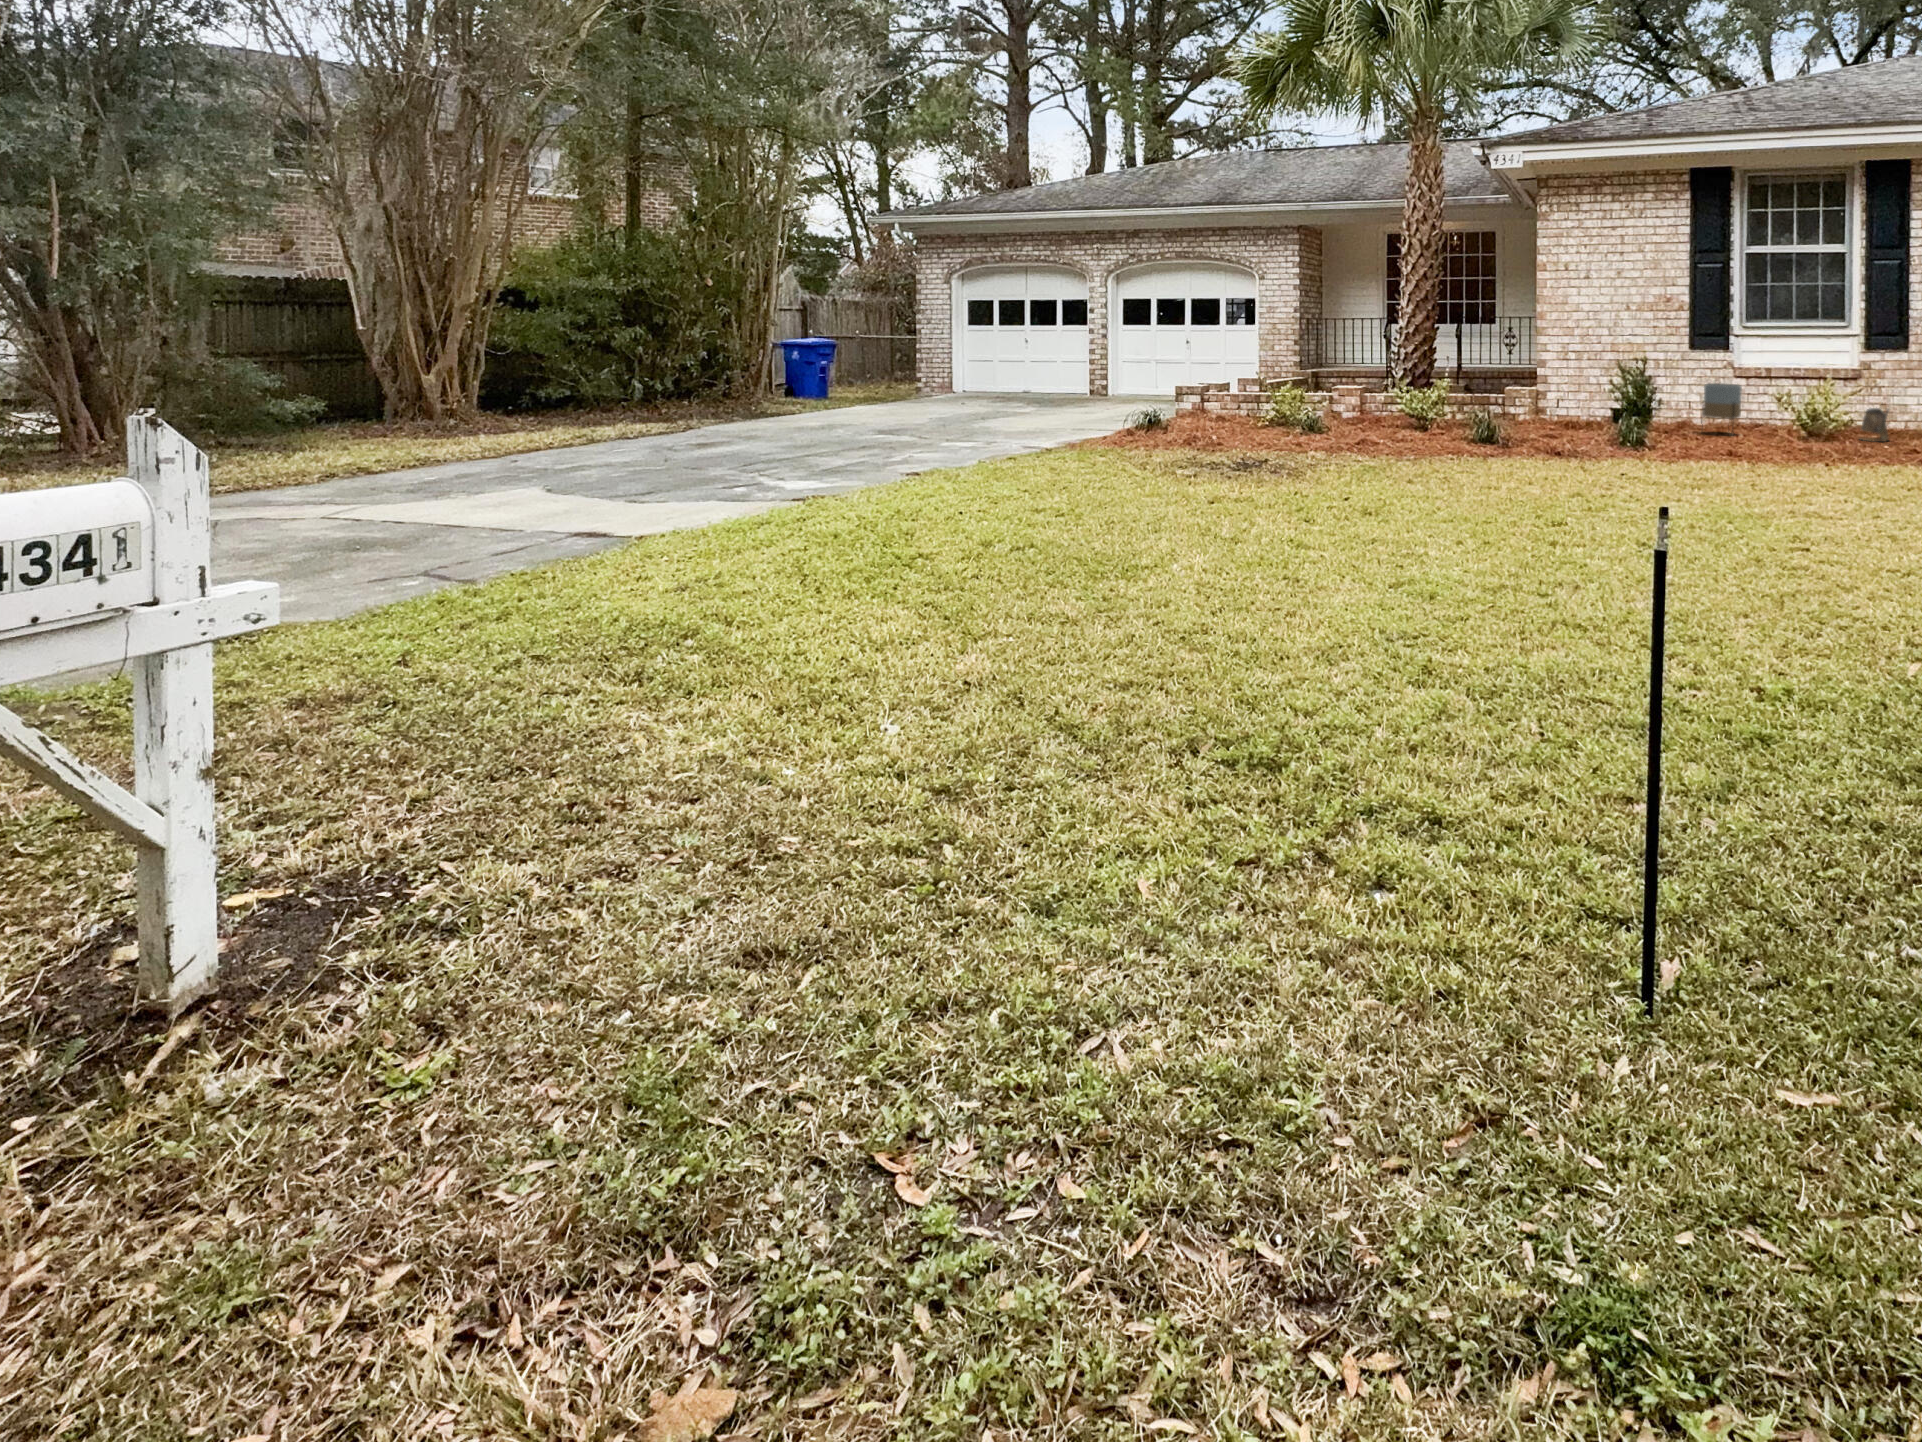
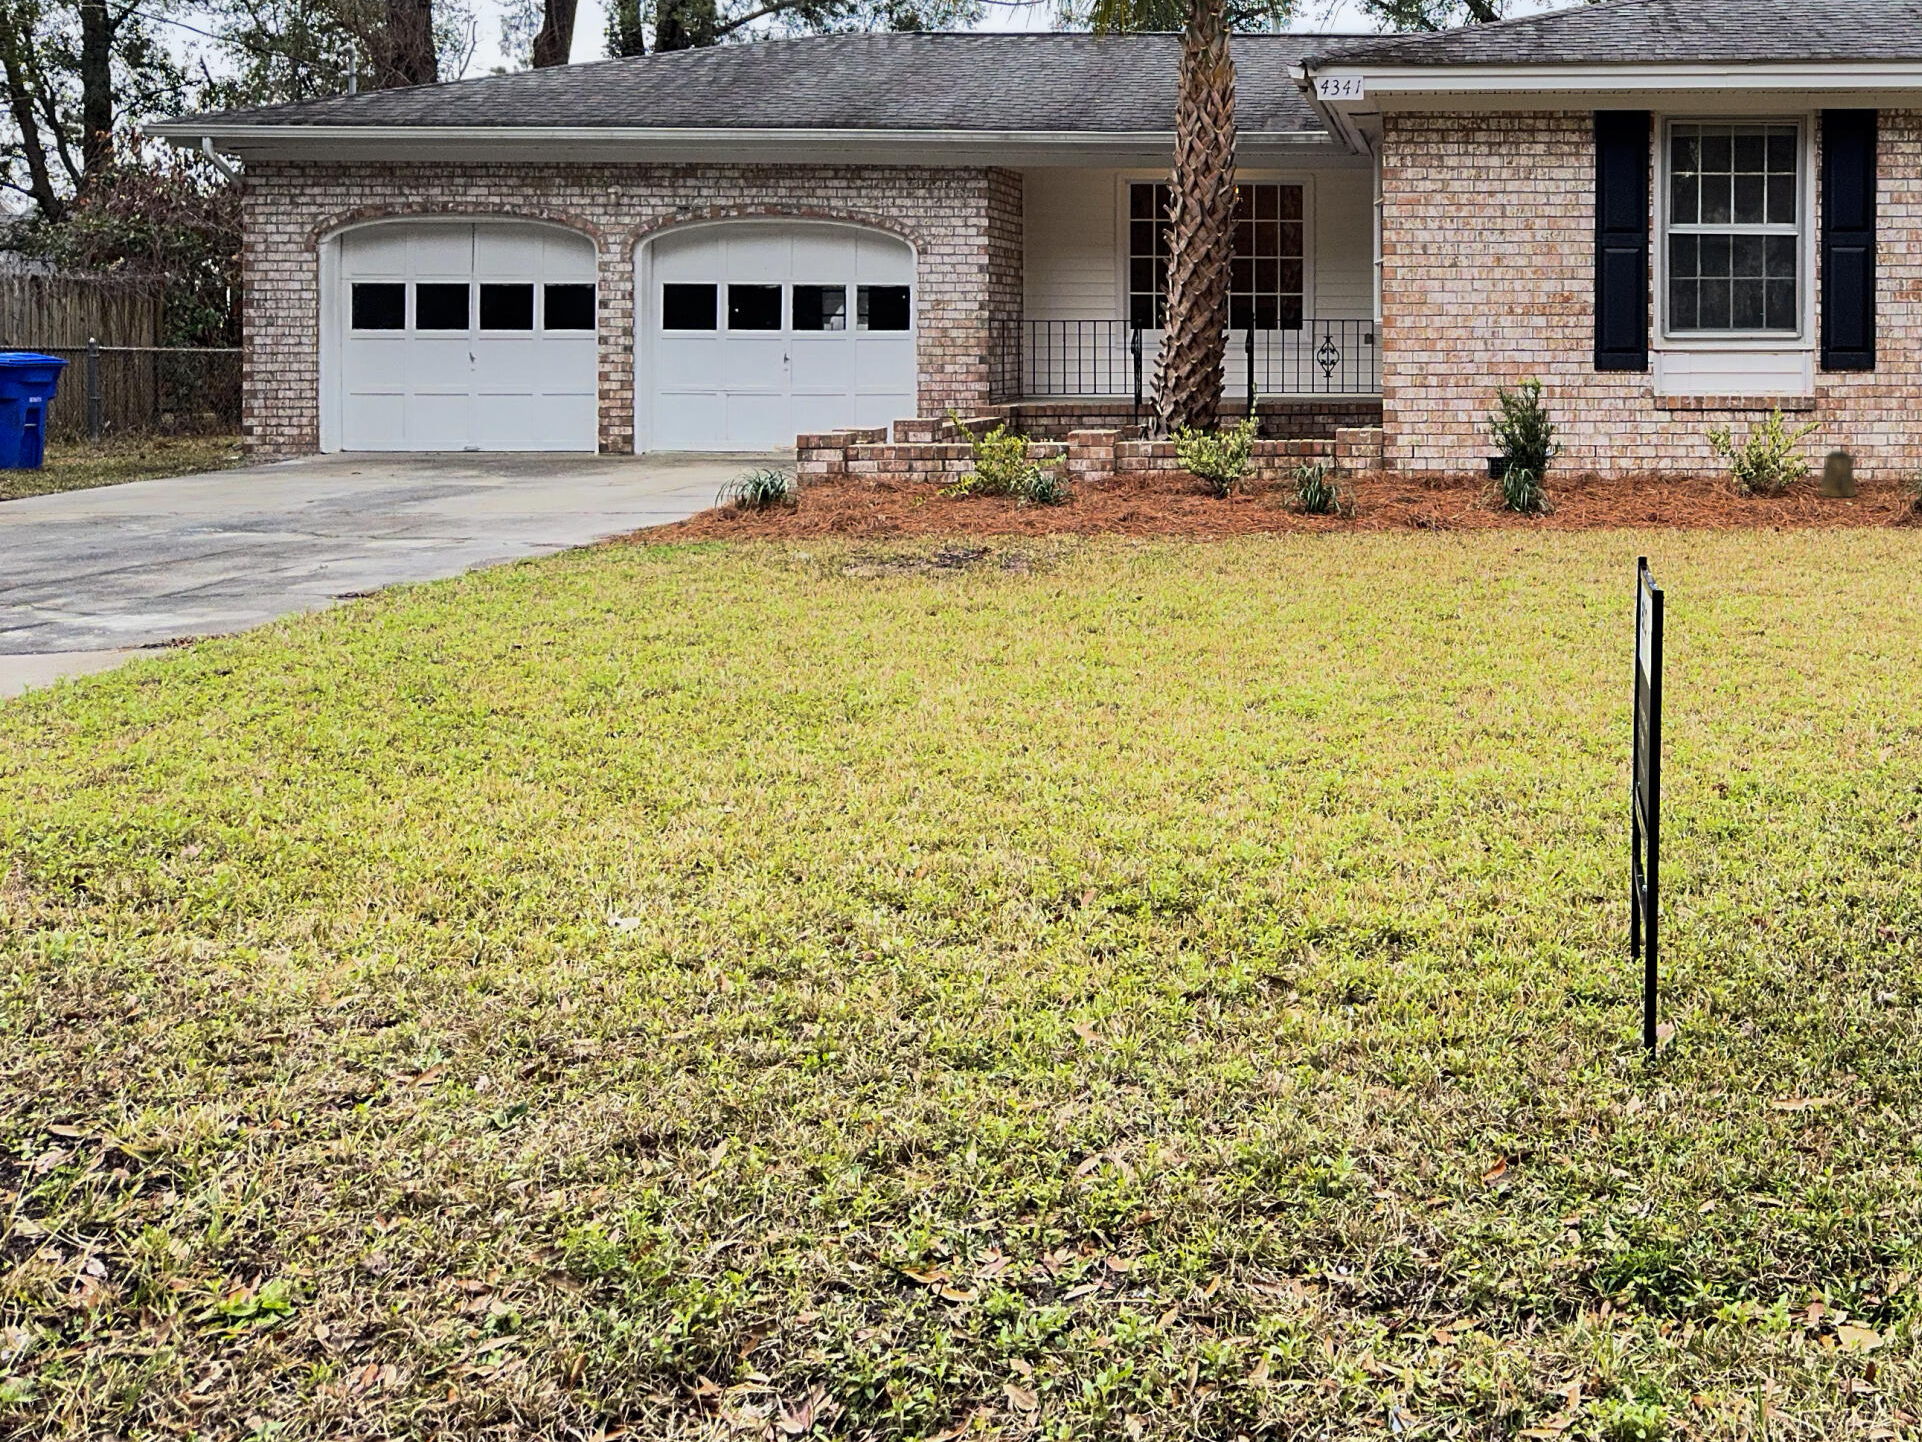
planter: present [1701,383,1742,425] -> none [1614,419,1668,495]

